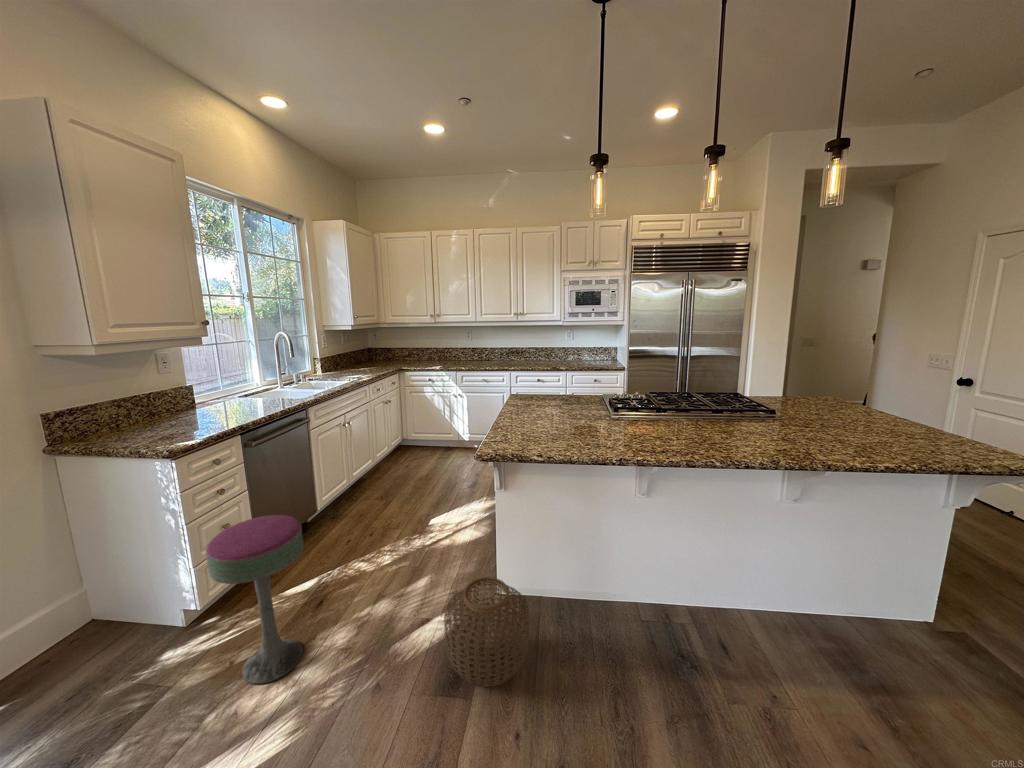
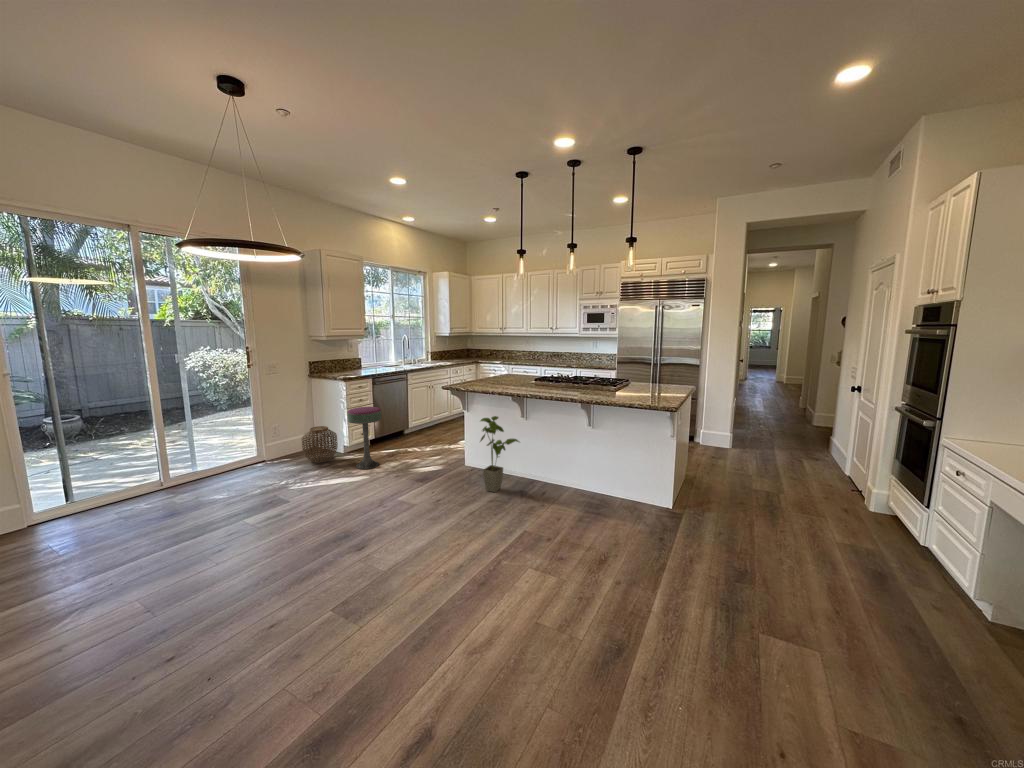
house plant: none [589,516,679,674] -> present [480,416,519,492]
woven basket: present [444,577,530,687] -> present [302,426,338,463]

